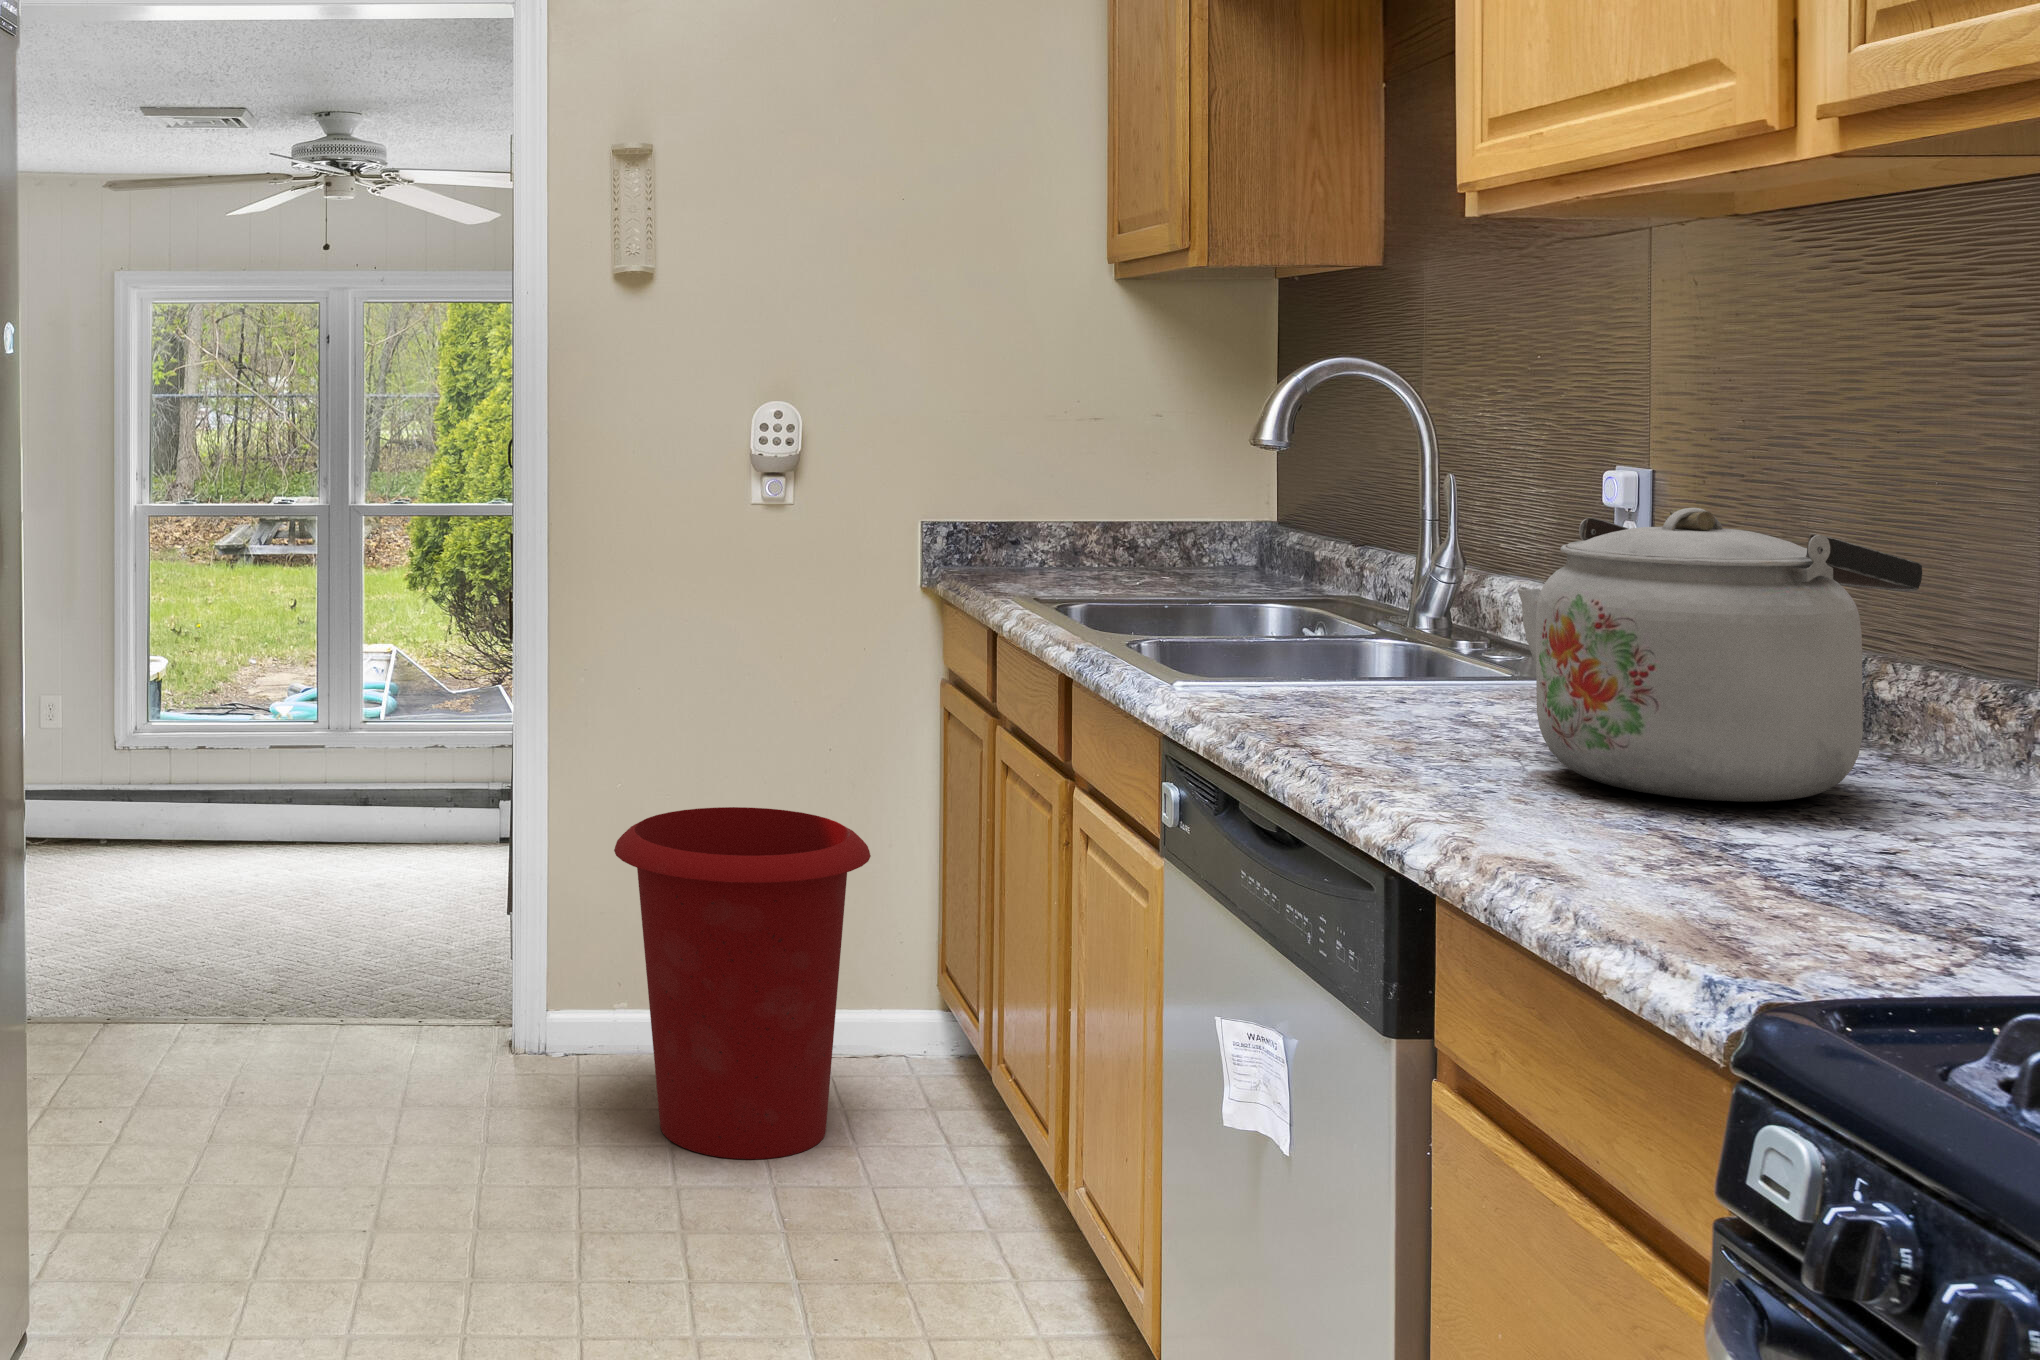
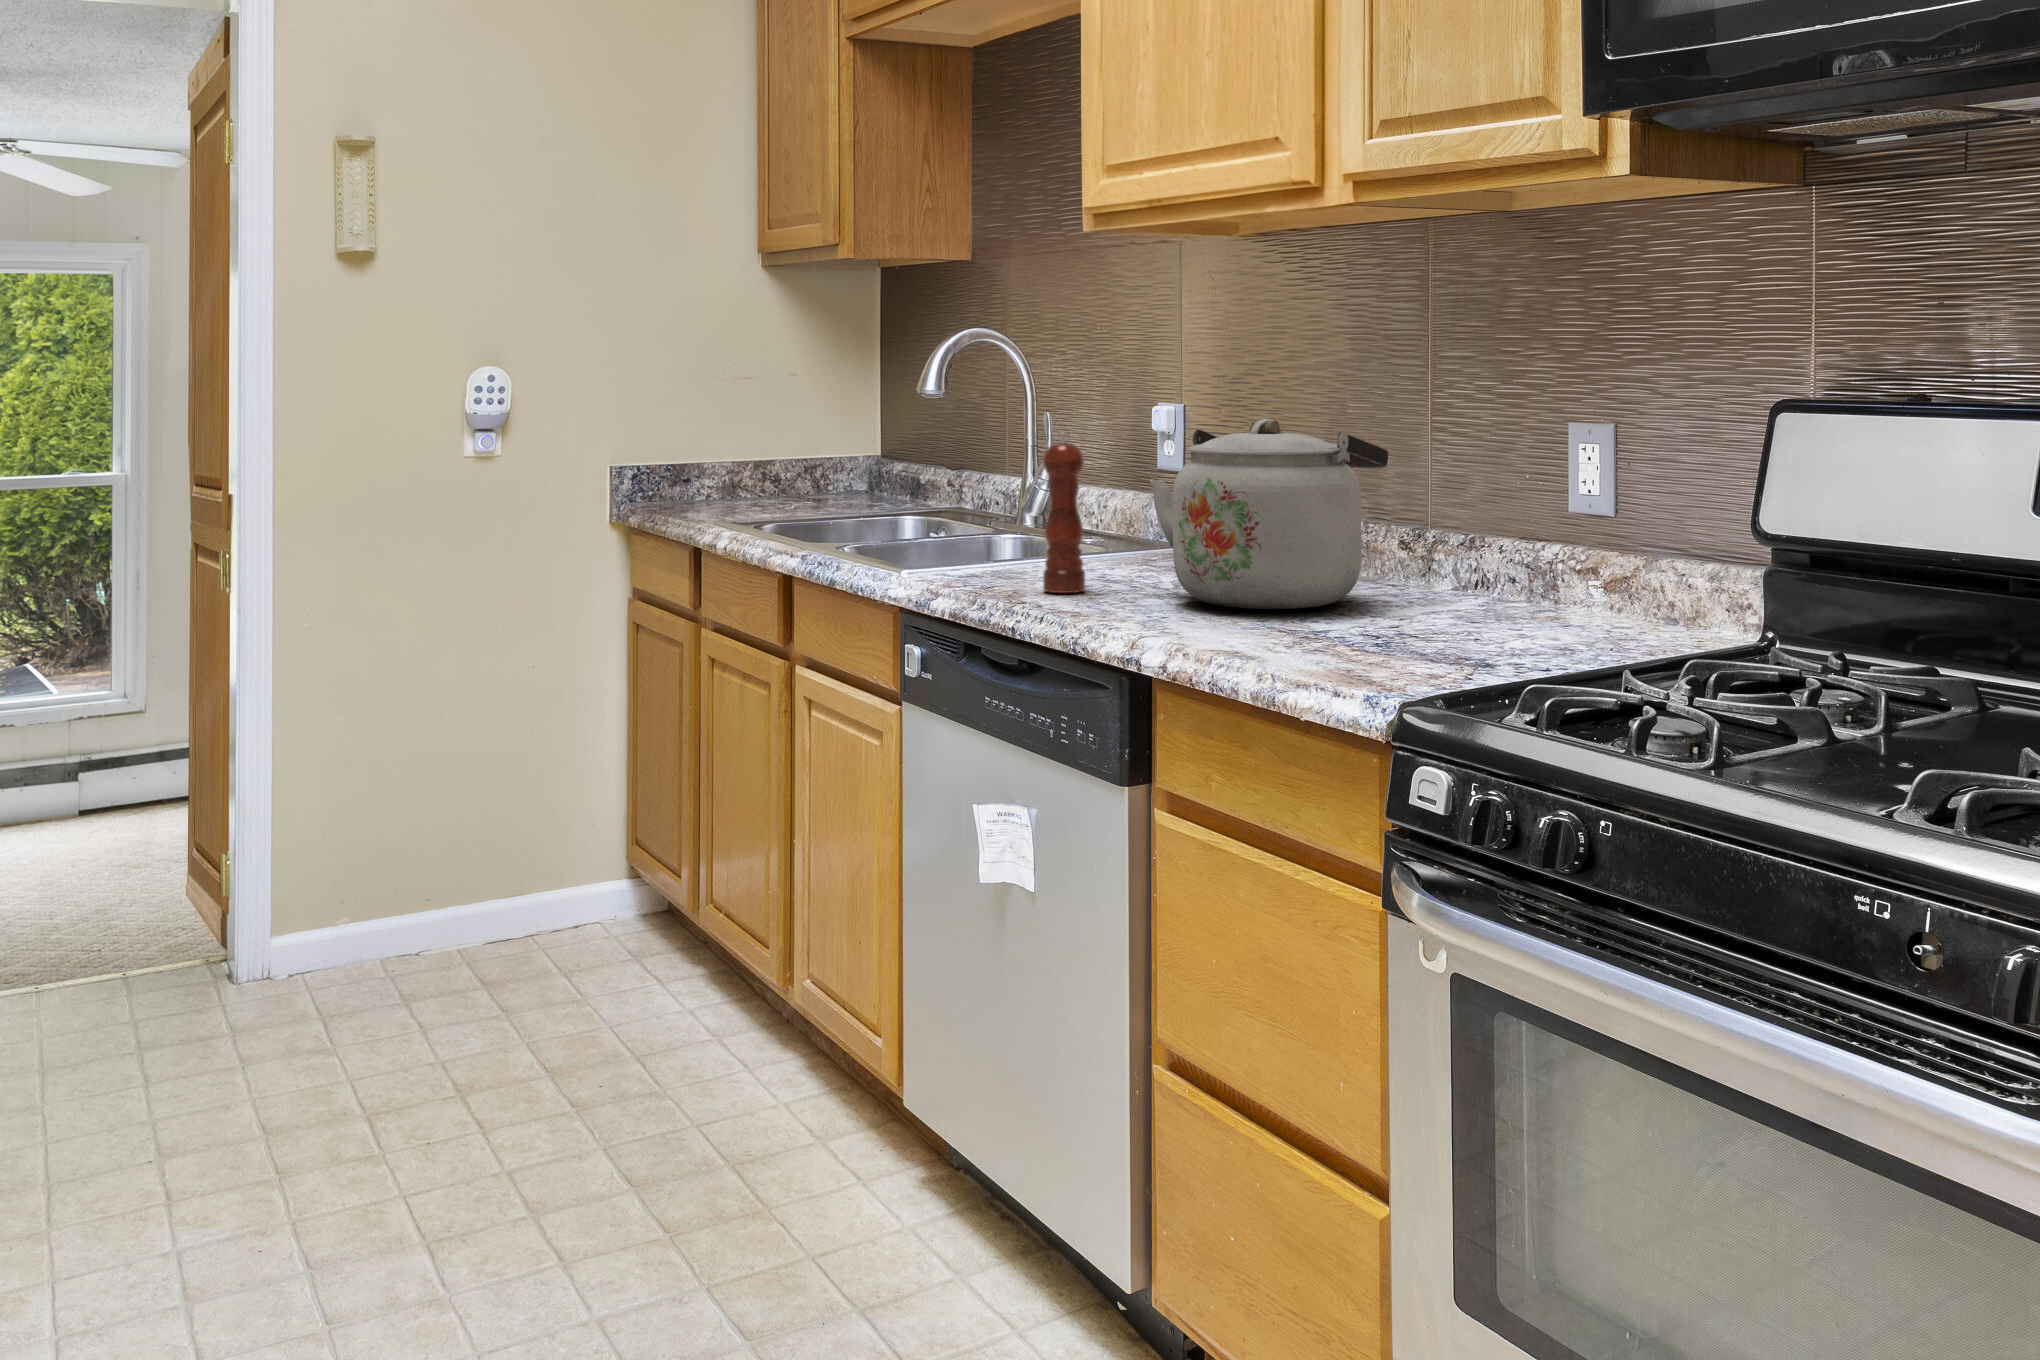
pepper mill: none [1358,512,1422,740] -> present [1043,432,1085,593]
waste bin: present [614,807,871,1159] -> none [361,717,592,1019]

